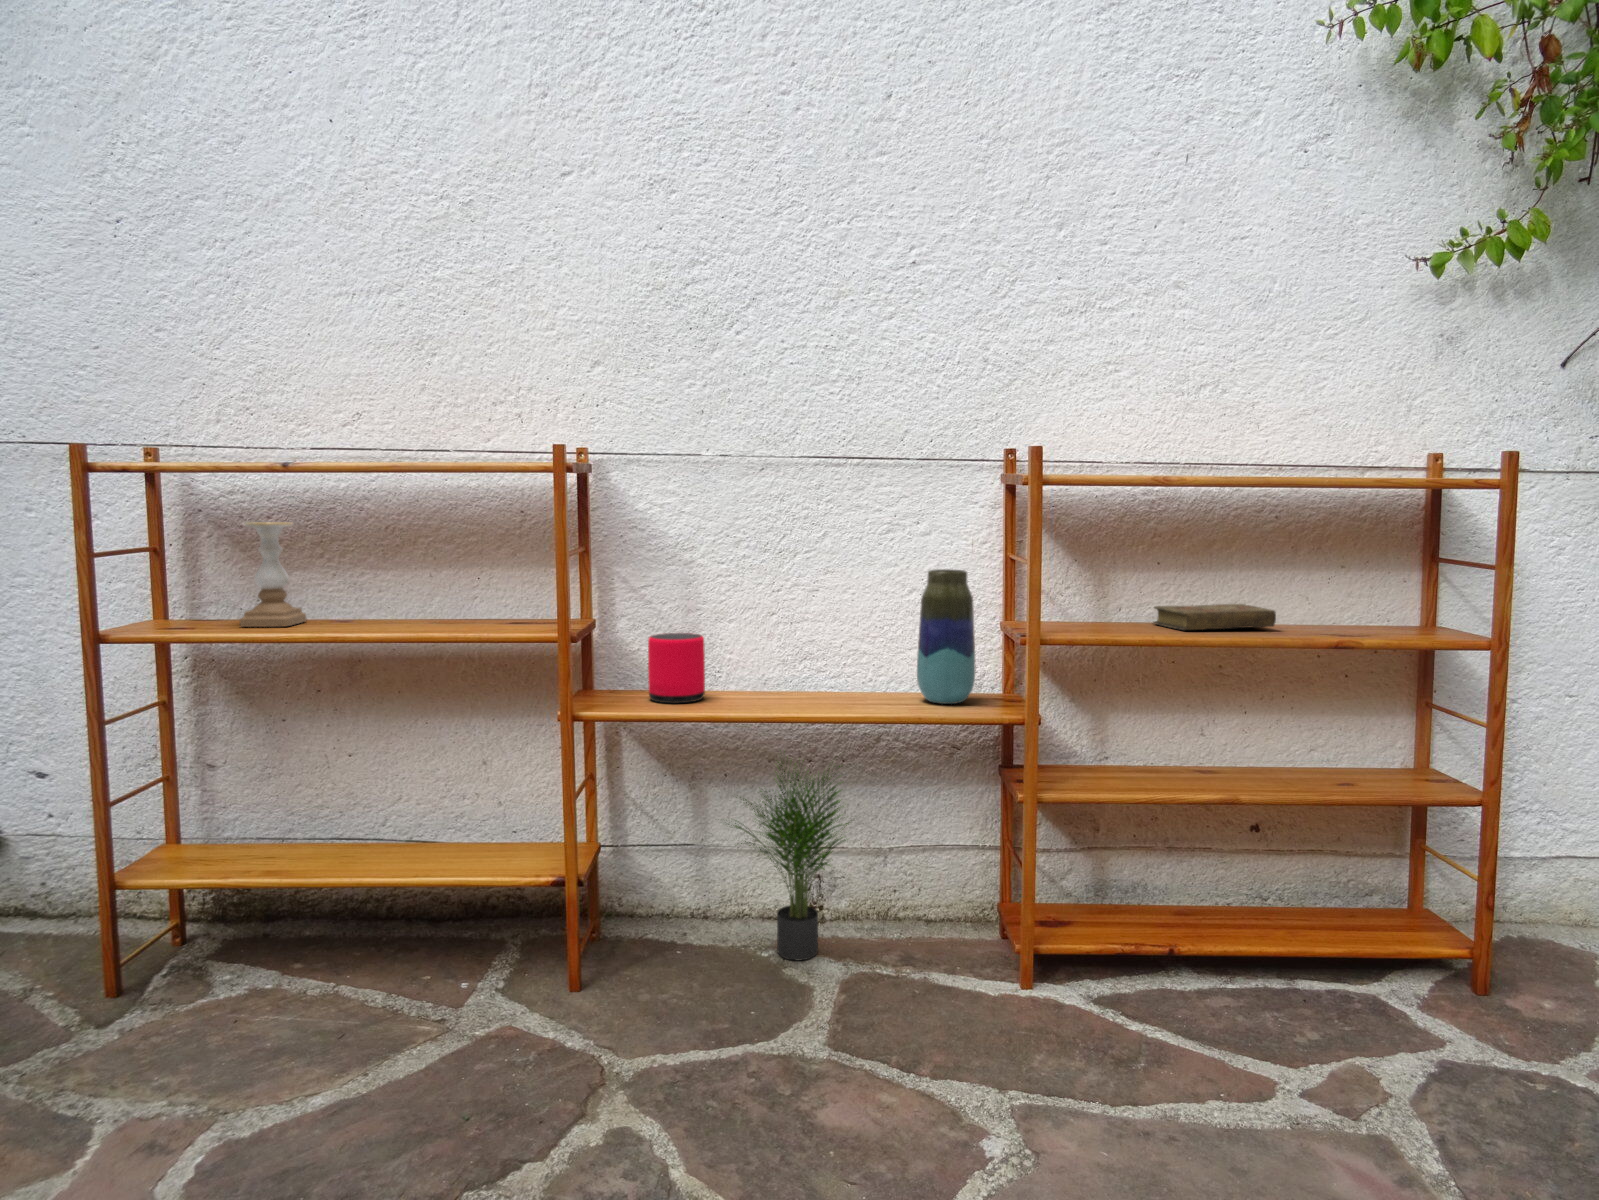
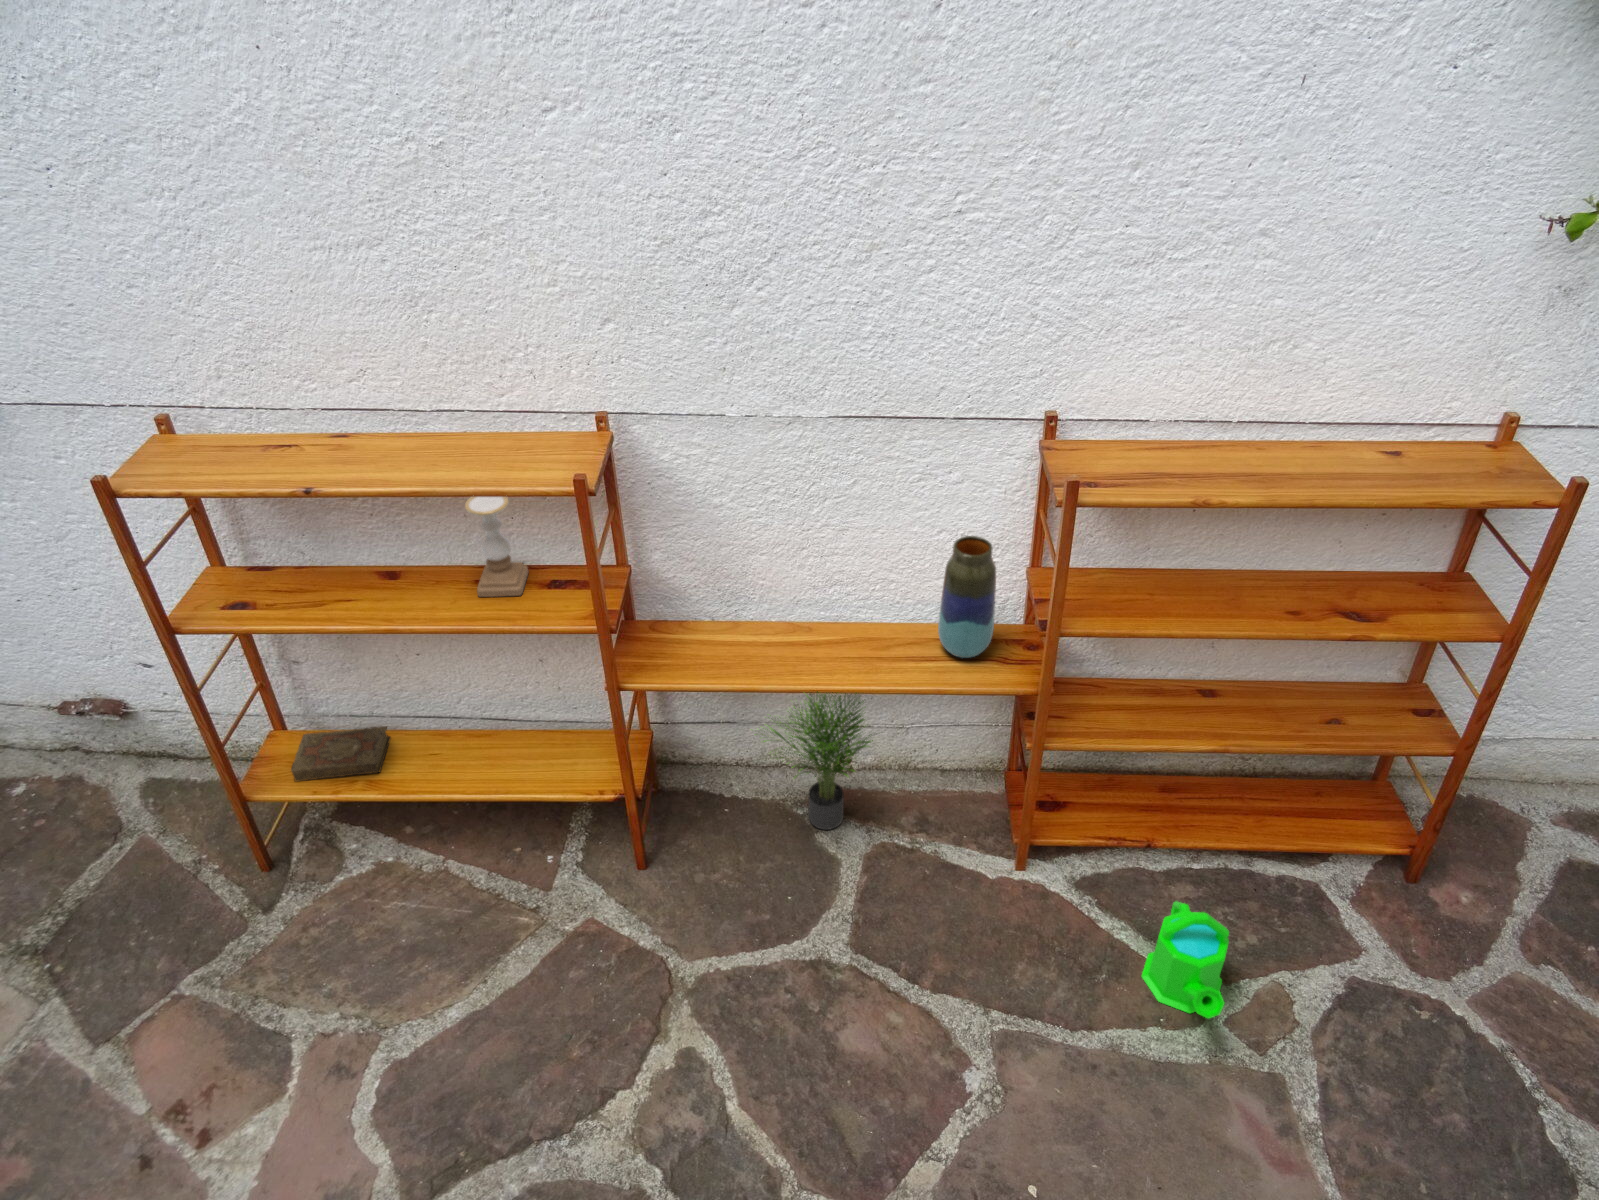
candle holder: present [240,522,306,627] -> present [465,497,528,597]
book: present [1153,604,1276,630] -> present [291,726,391,781]
speaker: present [648,633,705,703] -> none [683,584,738,660]
watering can: none [1208,948,1326,1102] -> present [1142,901,1229,1018]

